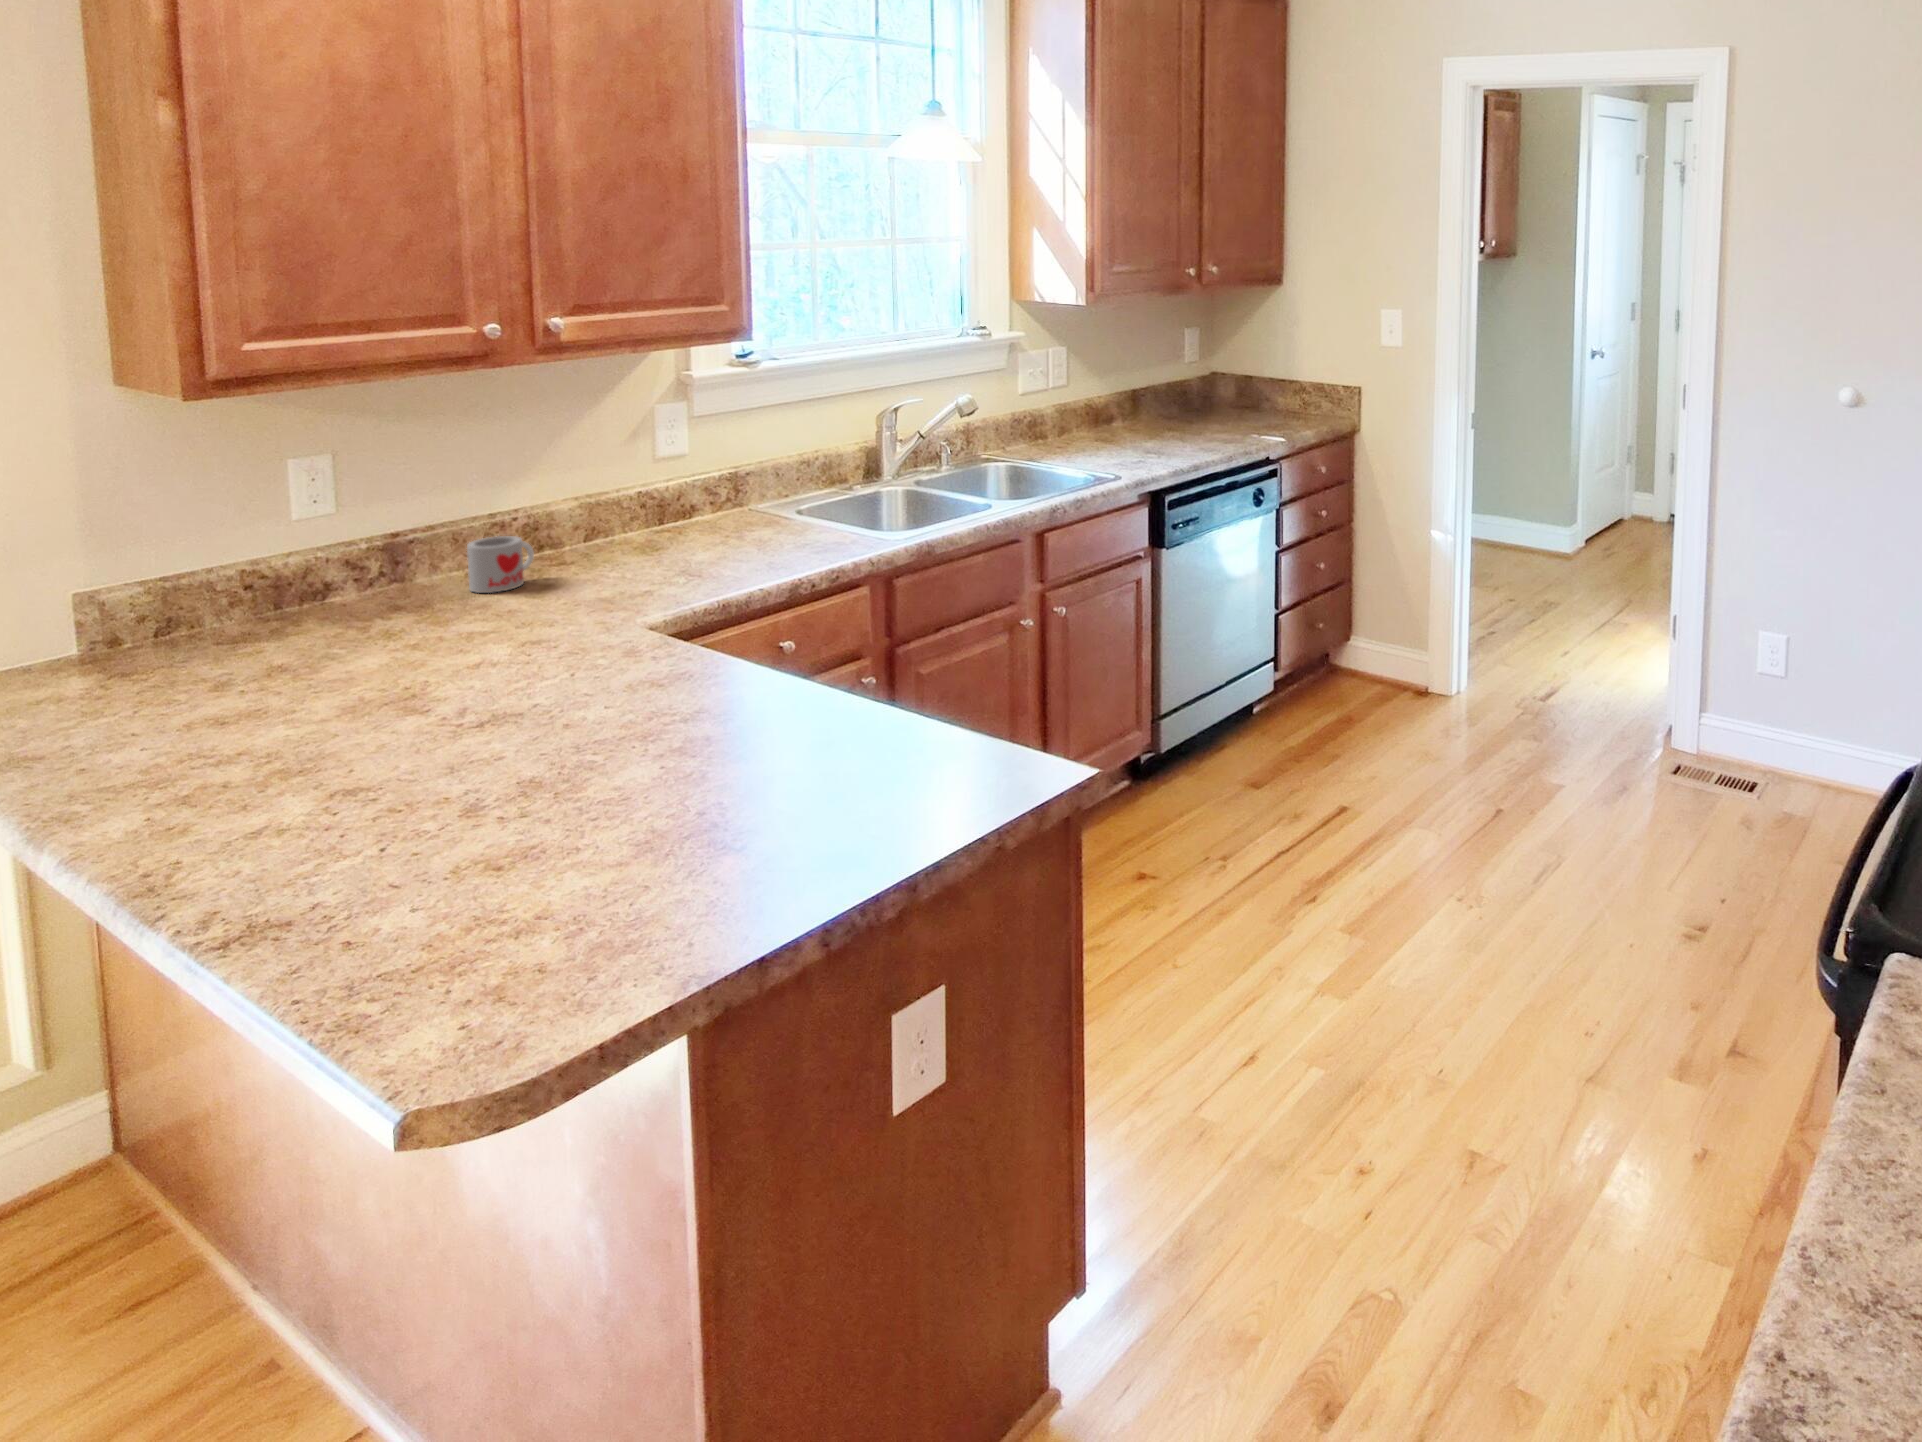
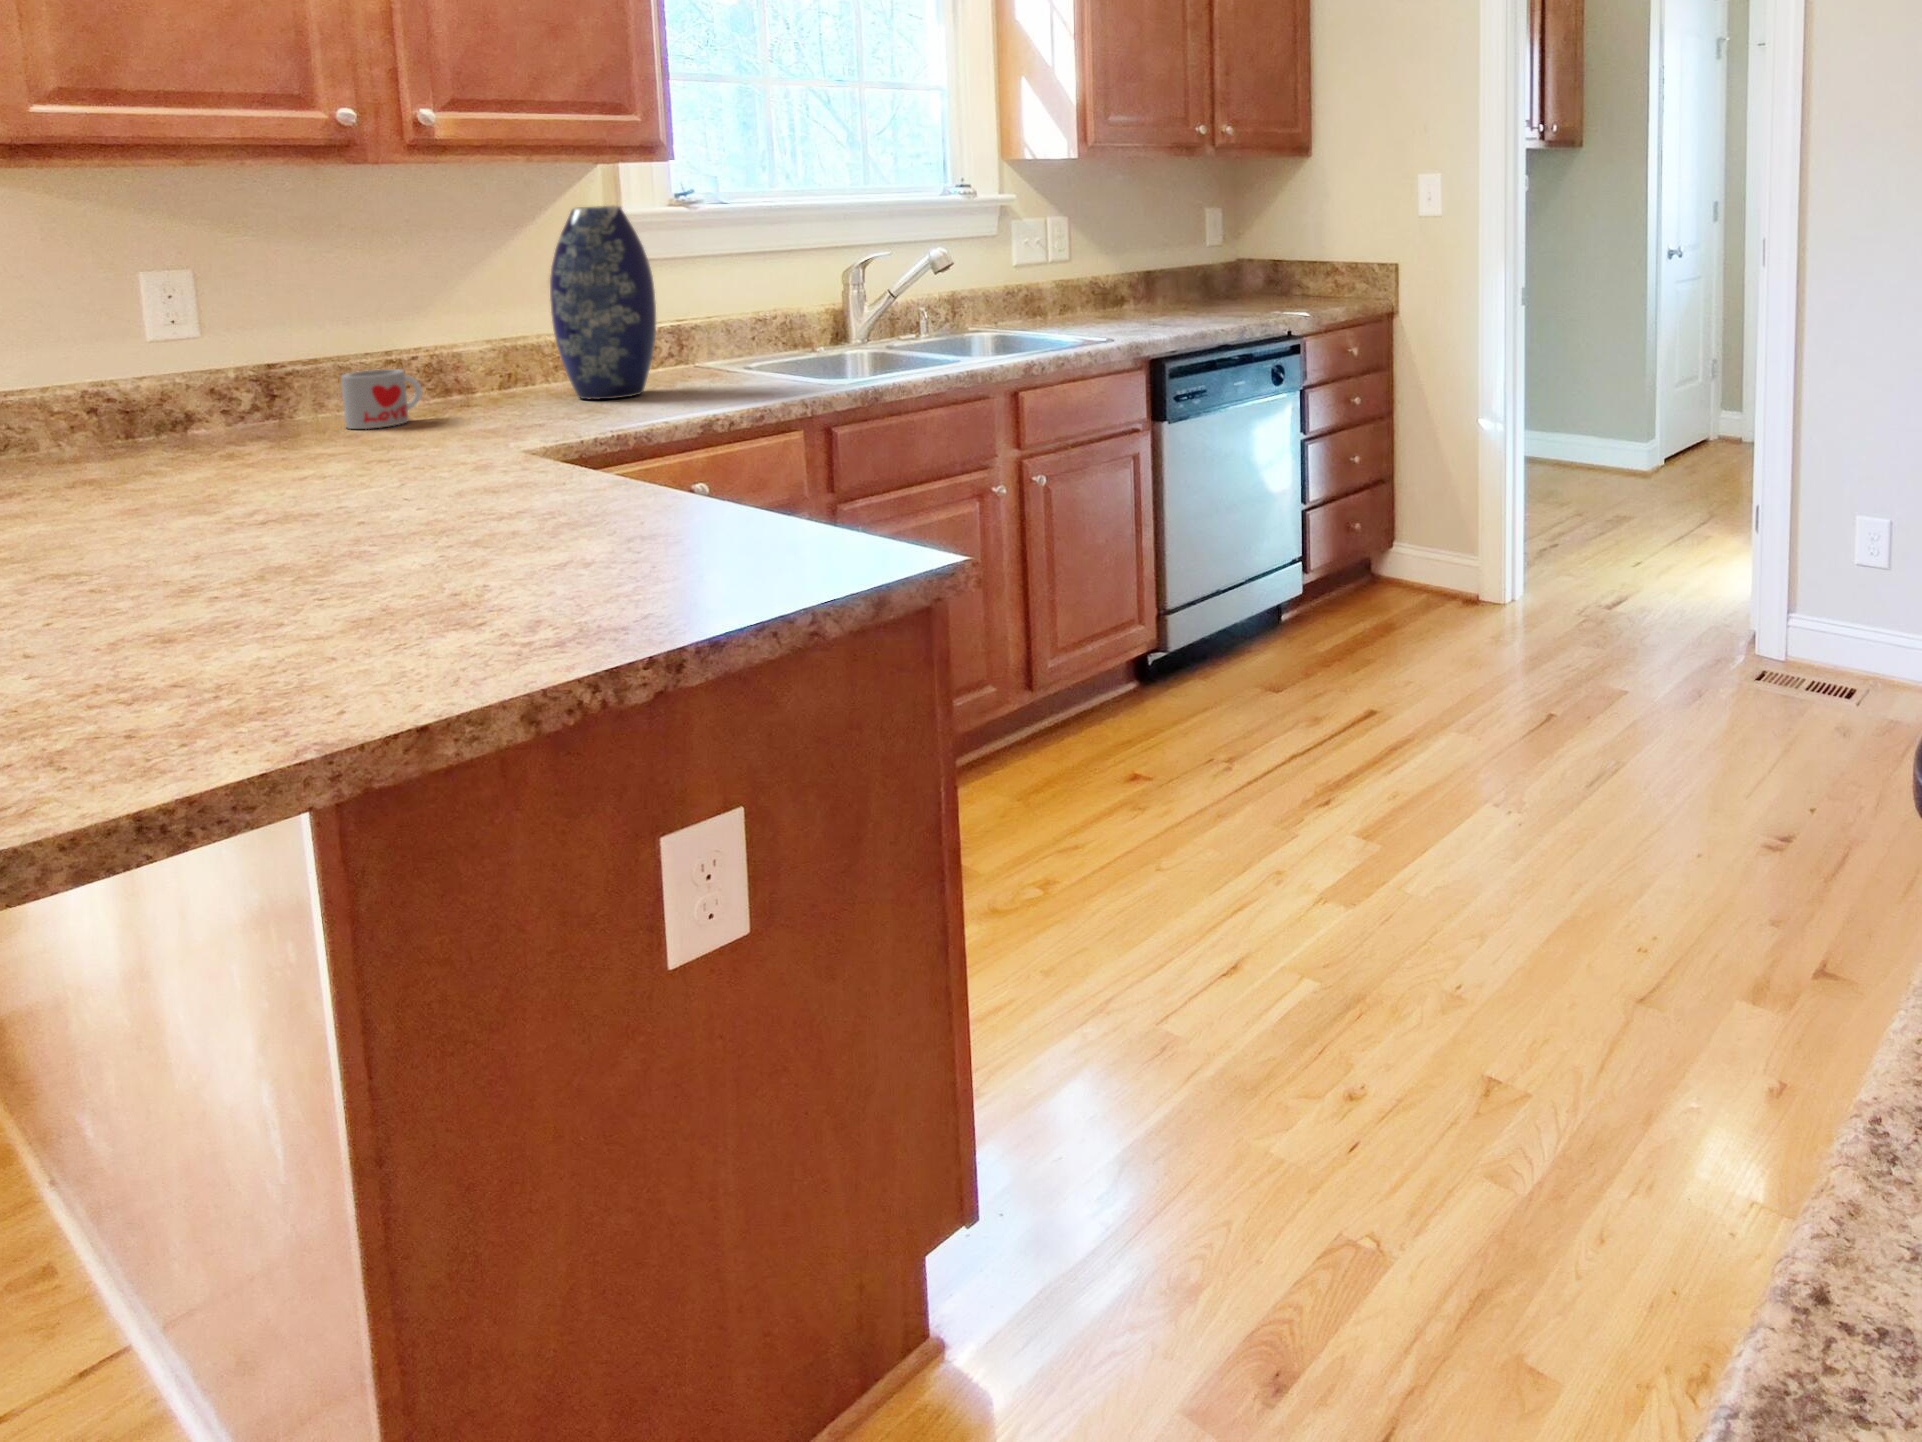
vase: none [643,383,735,554] -> present [550,206,656,399]

